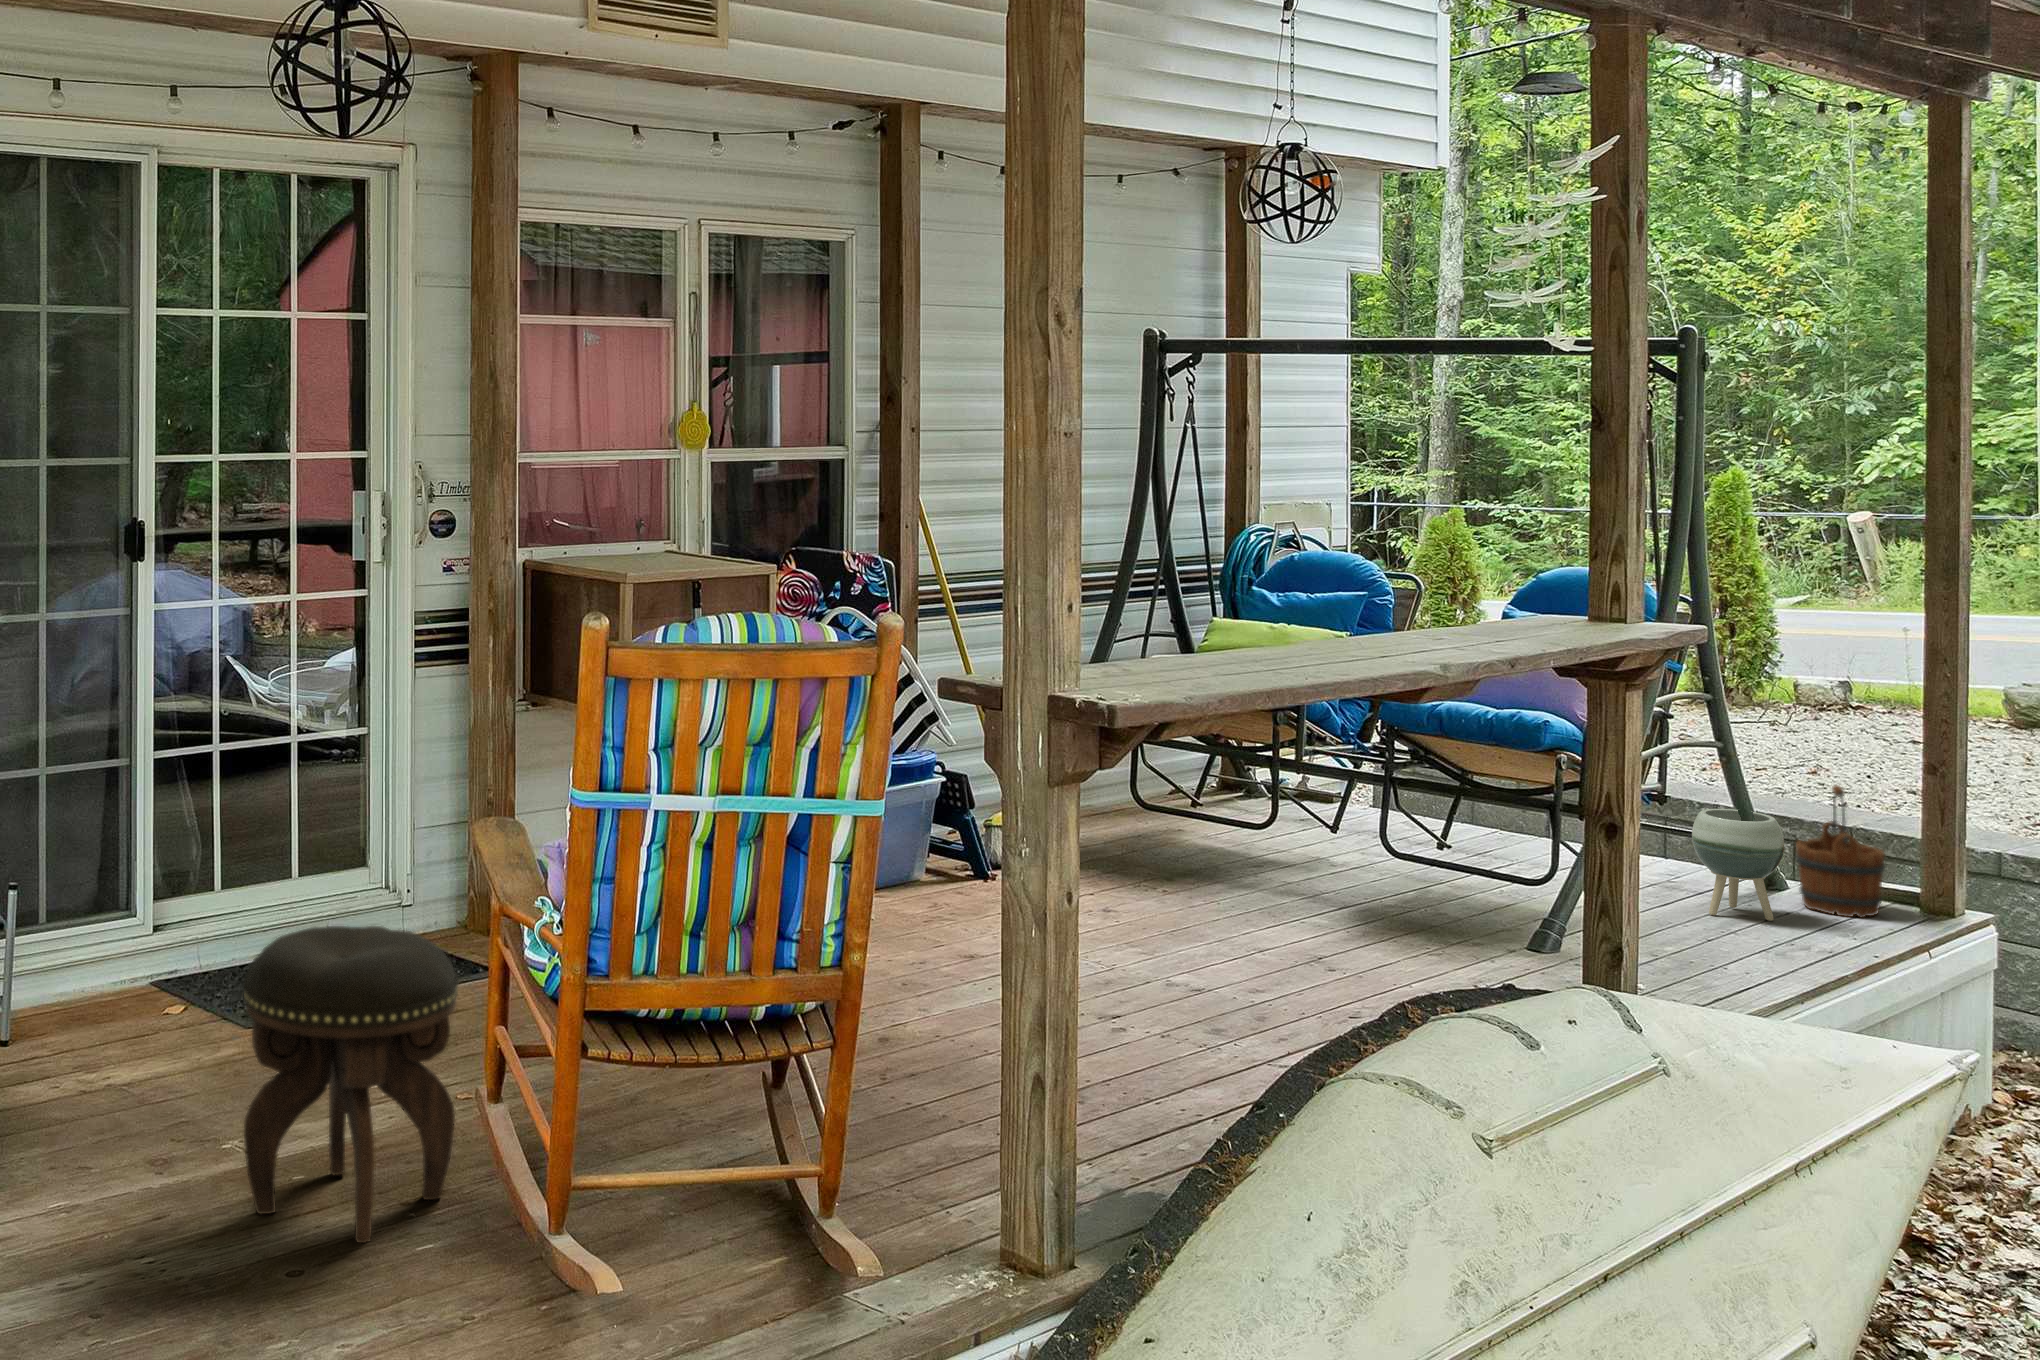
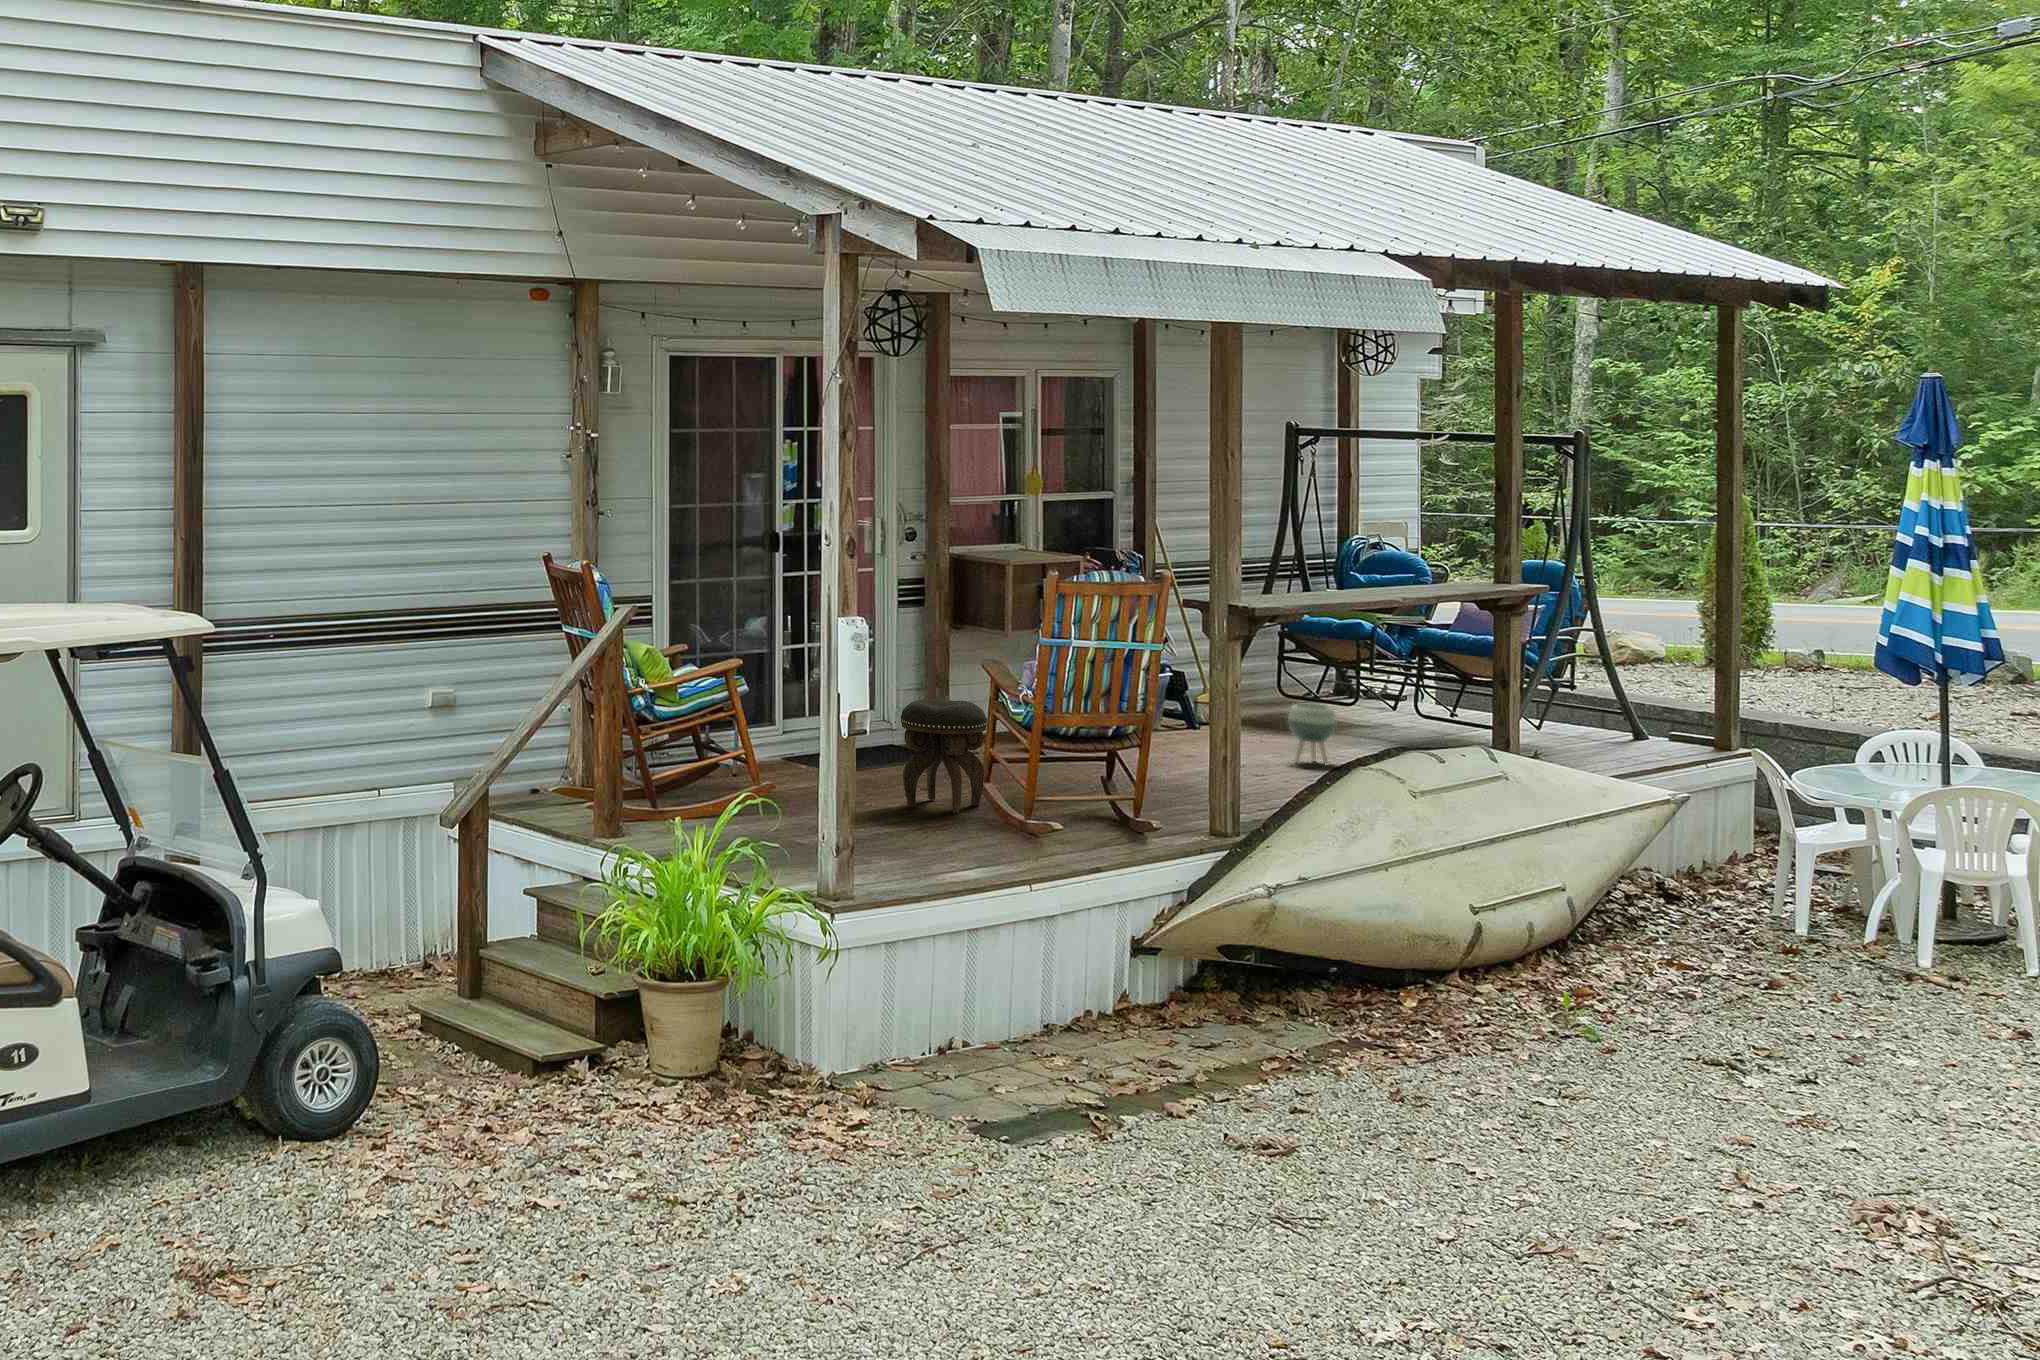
wooden bucket: present [1796,785,1885,918] -> none [1643,679,1689,749]
planter: present [1692,809,1784,921] -> present [1288,704,1337,765]

